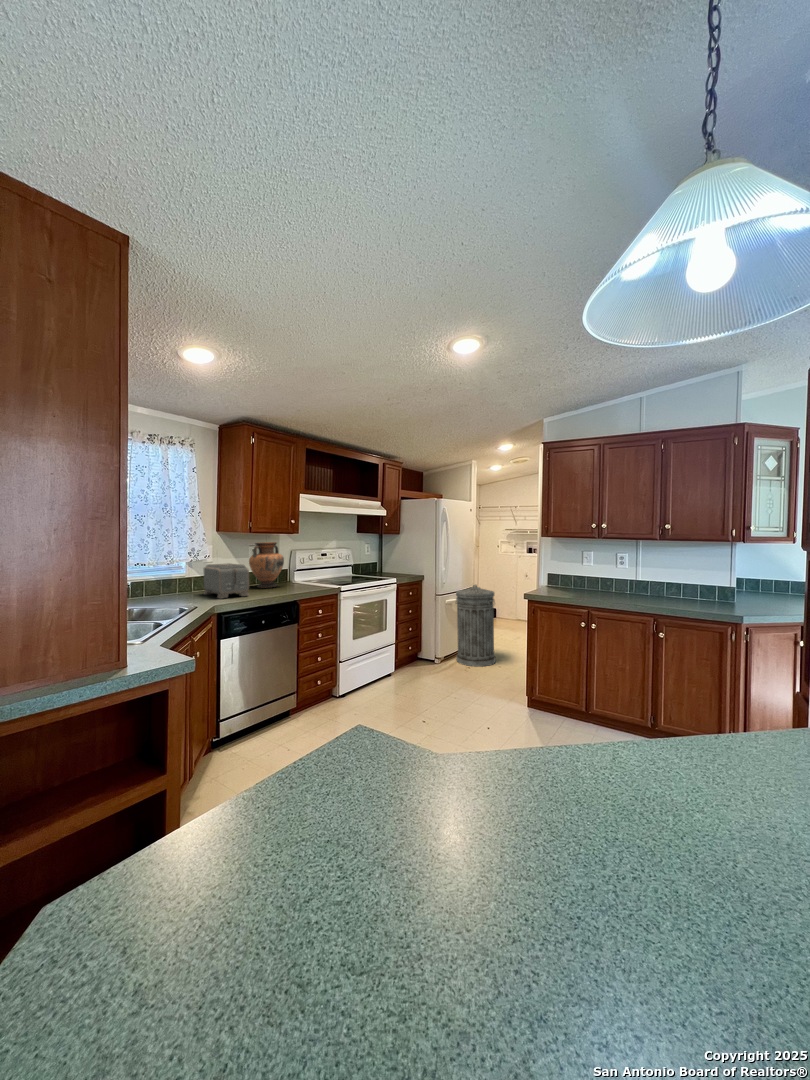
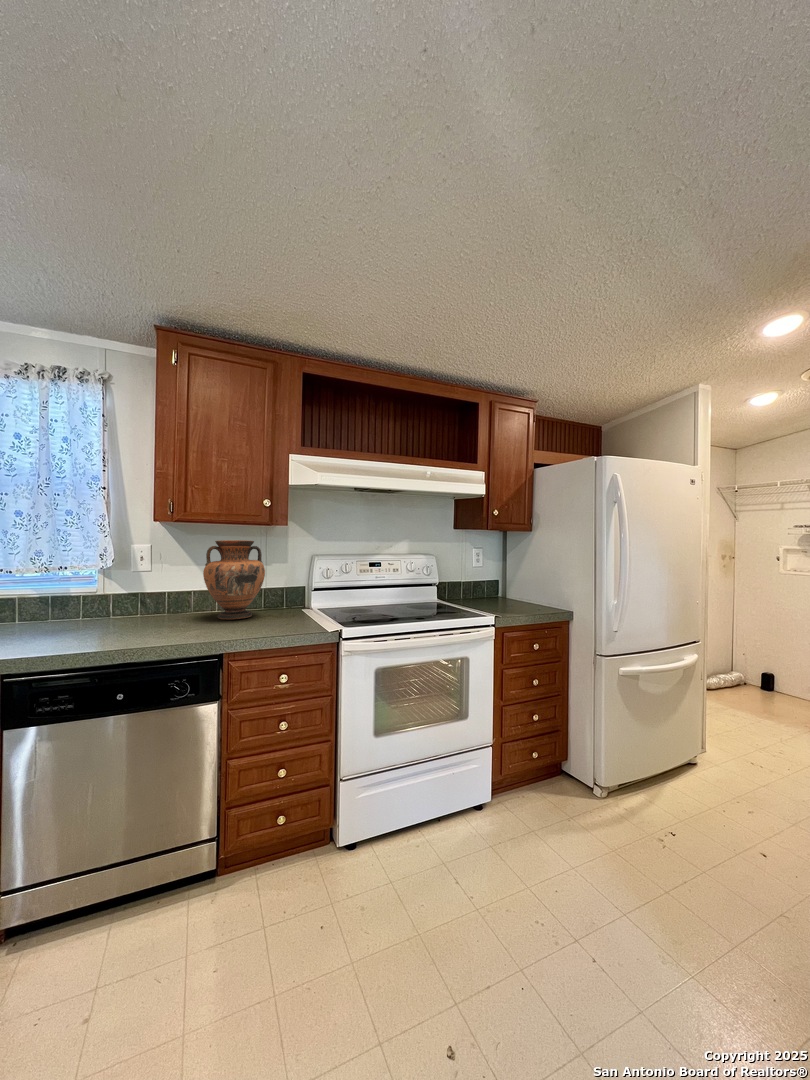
toaster: present [204,563,249,599] -> none [54,575,150,643]
trash can: present [456,585,496,667] -> none [646,644,752,848]

